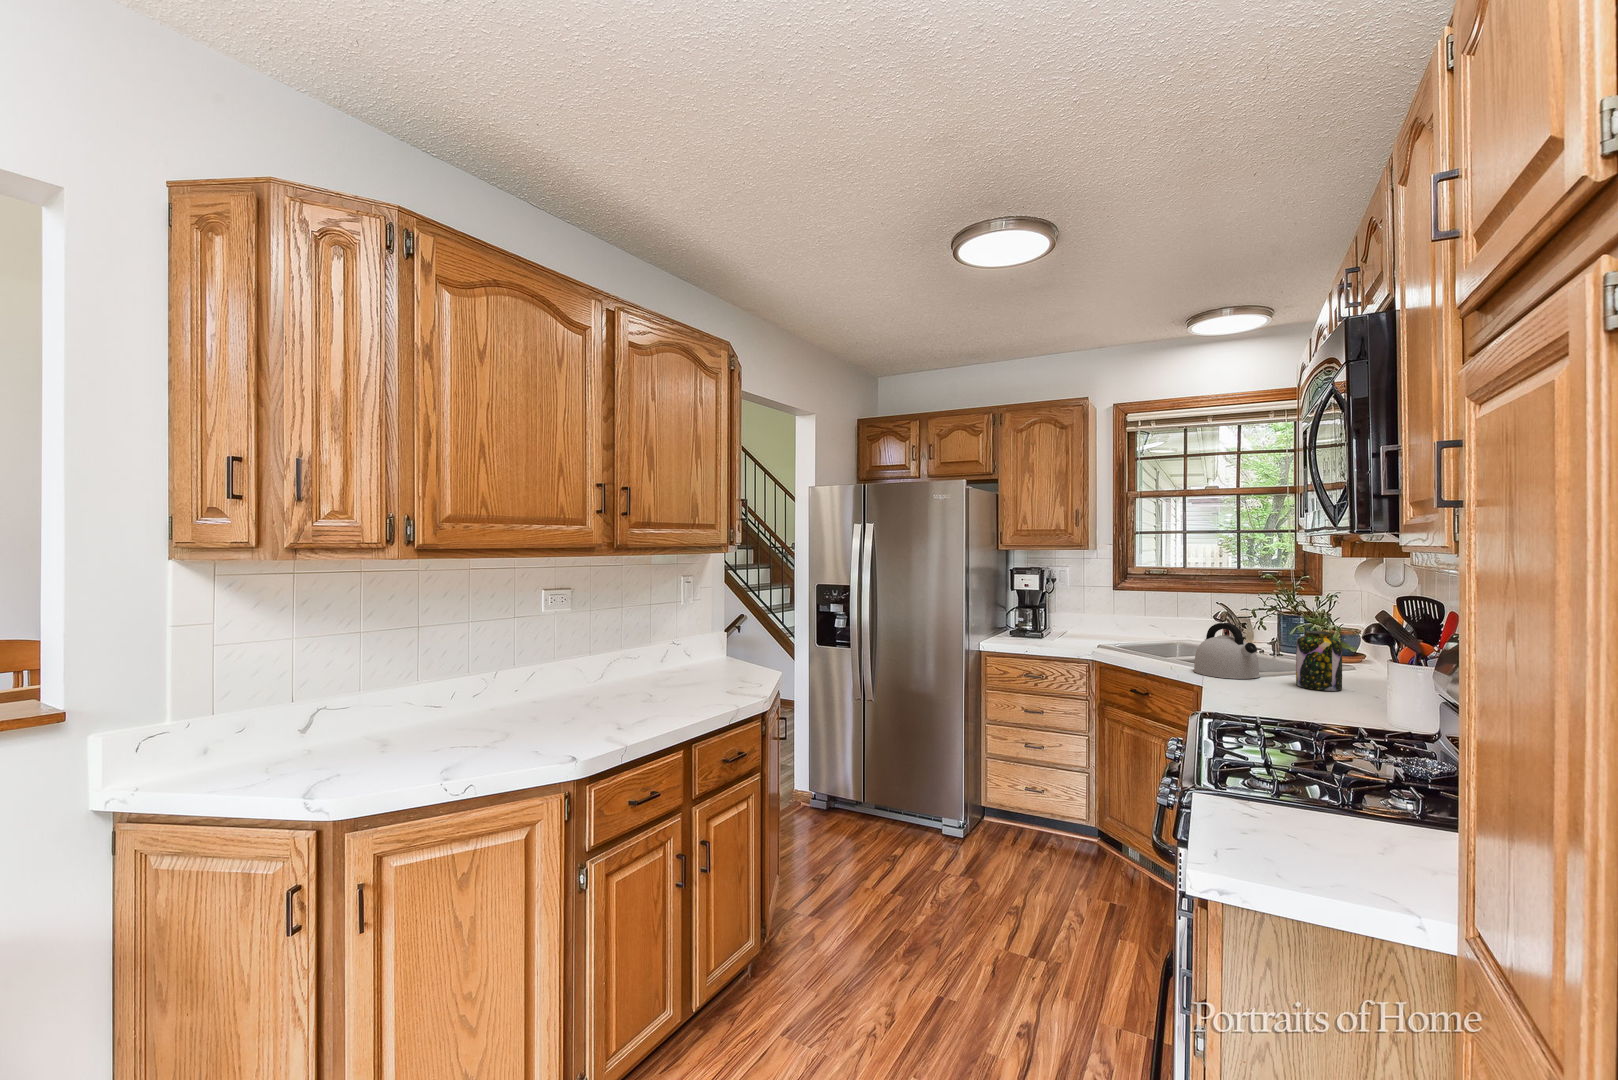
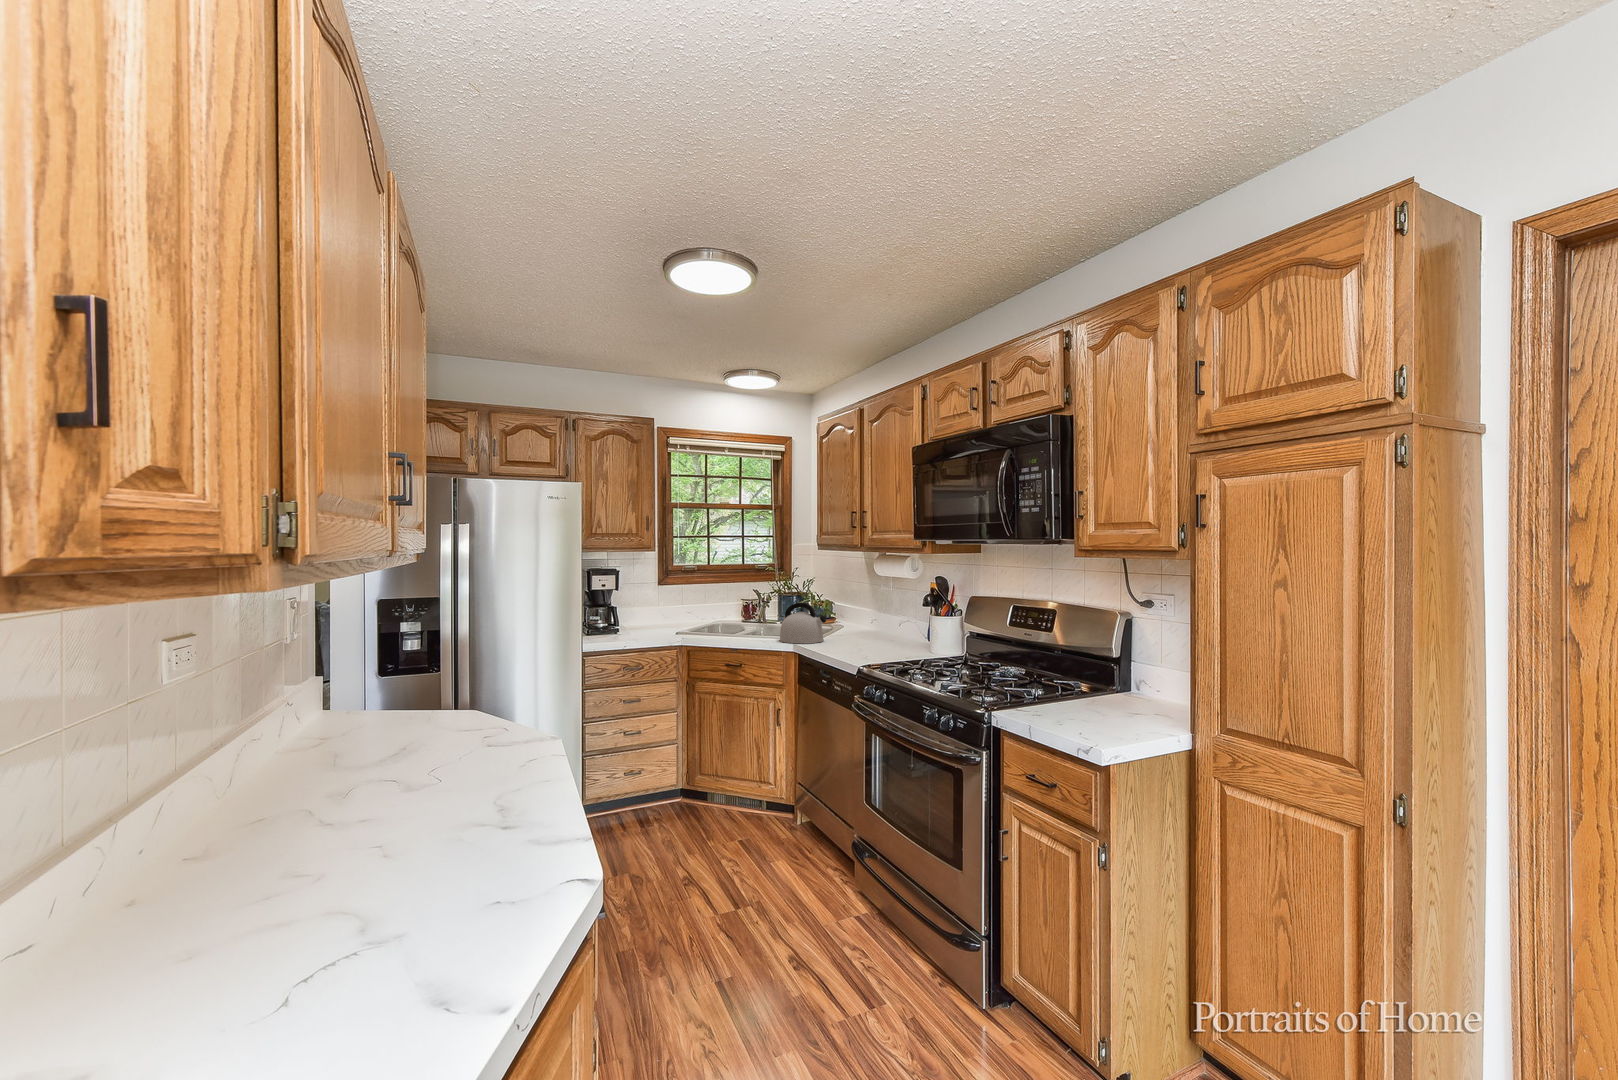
jar: present [1296,631,1342,691] -> none [850,603,877,642]

